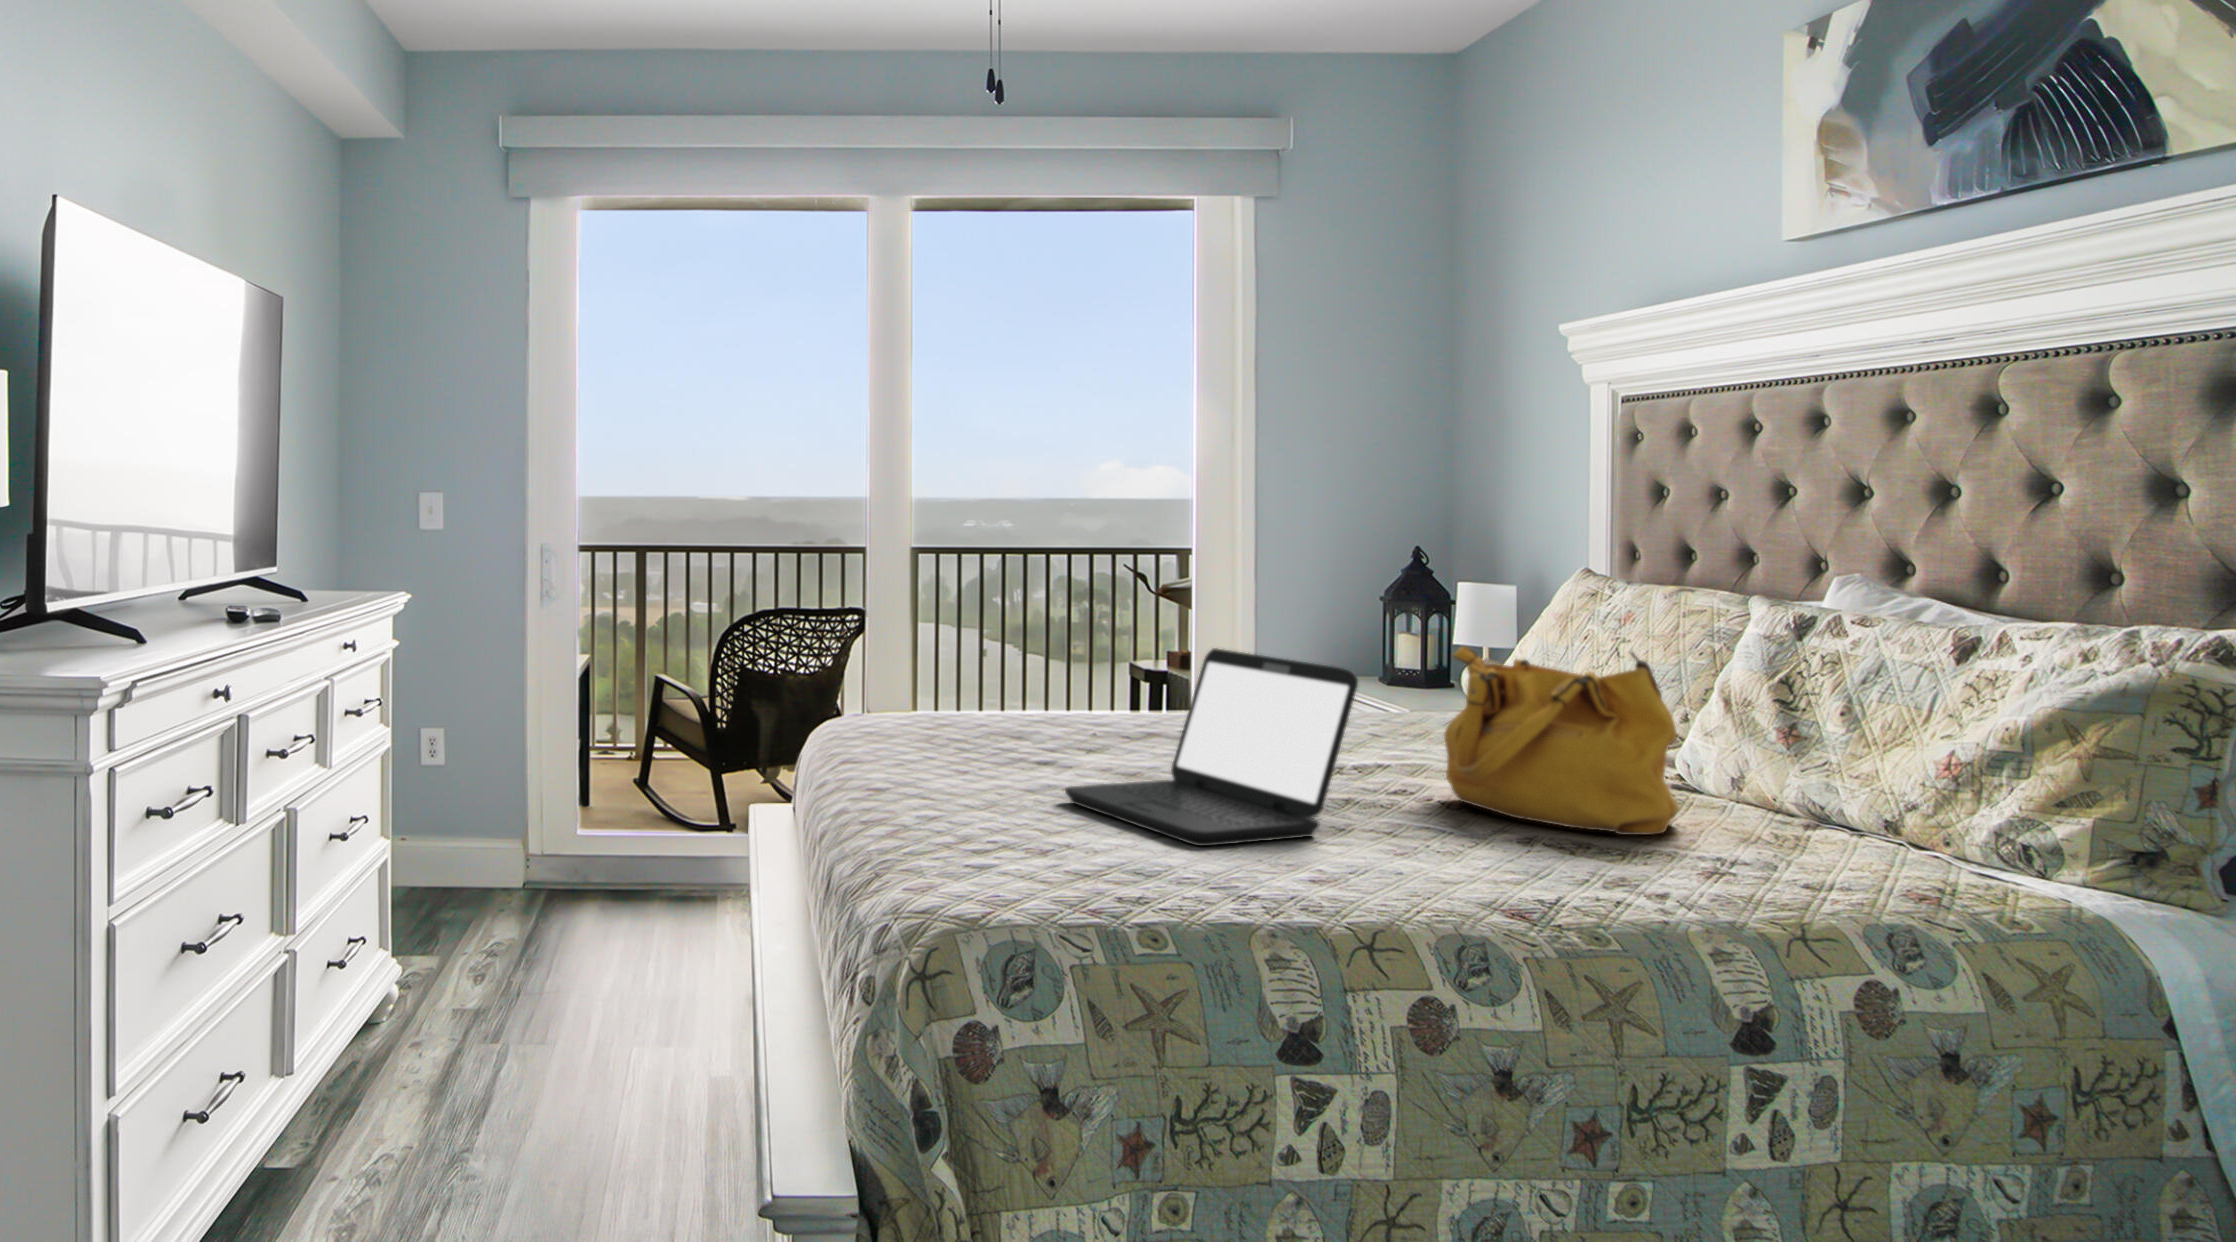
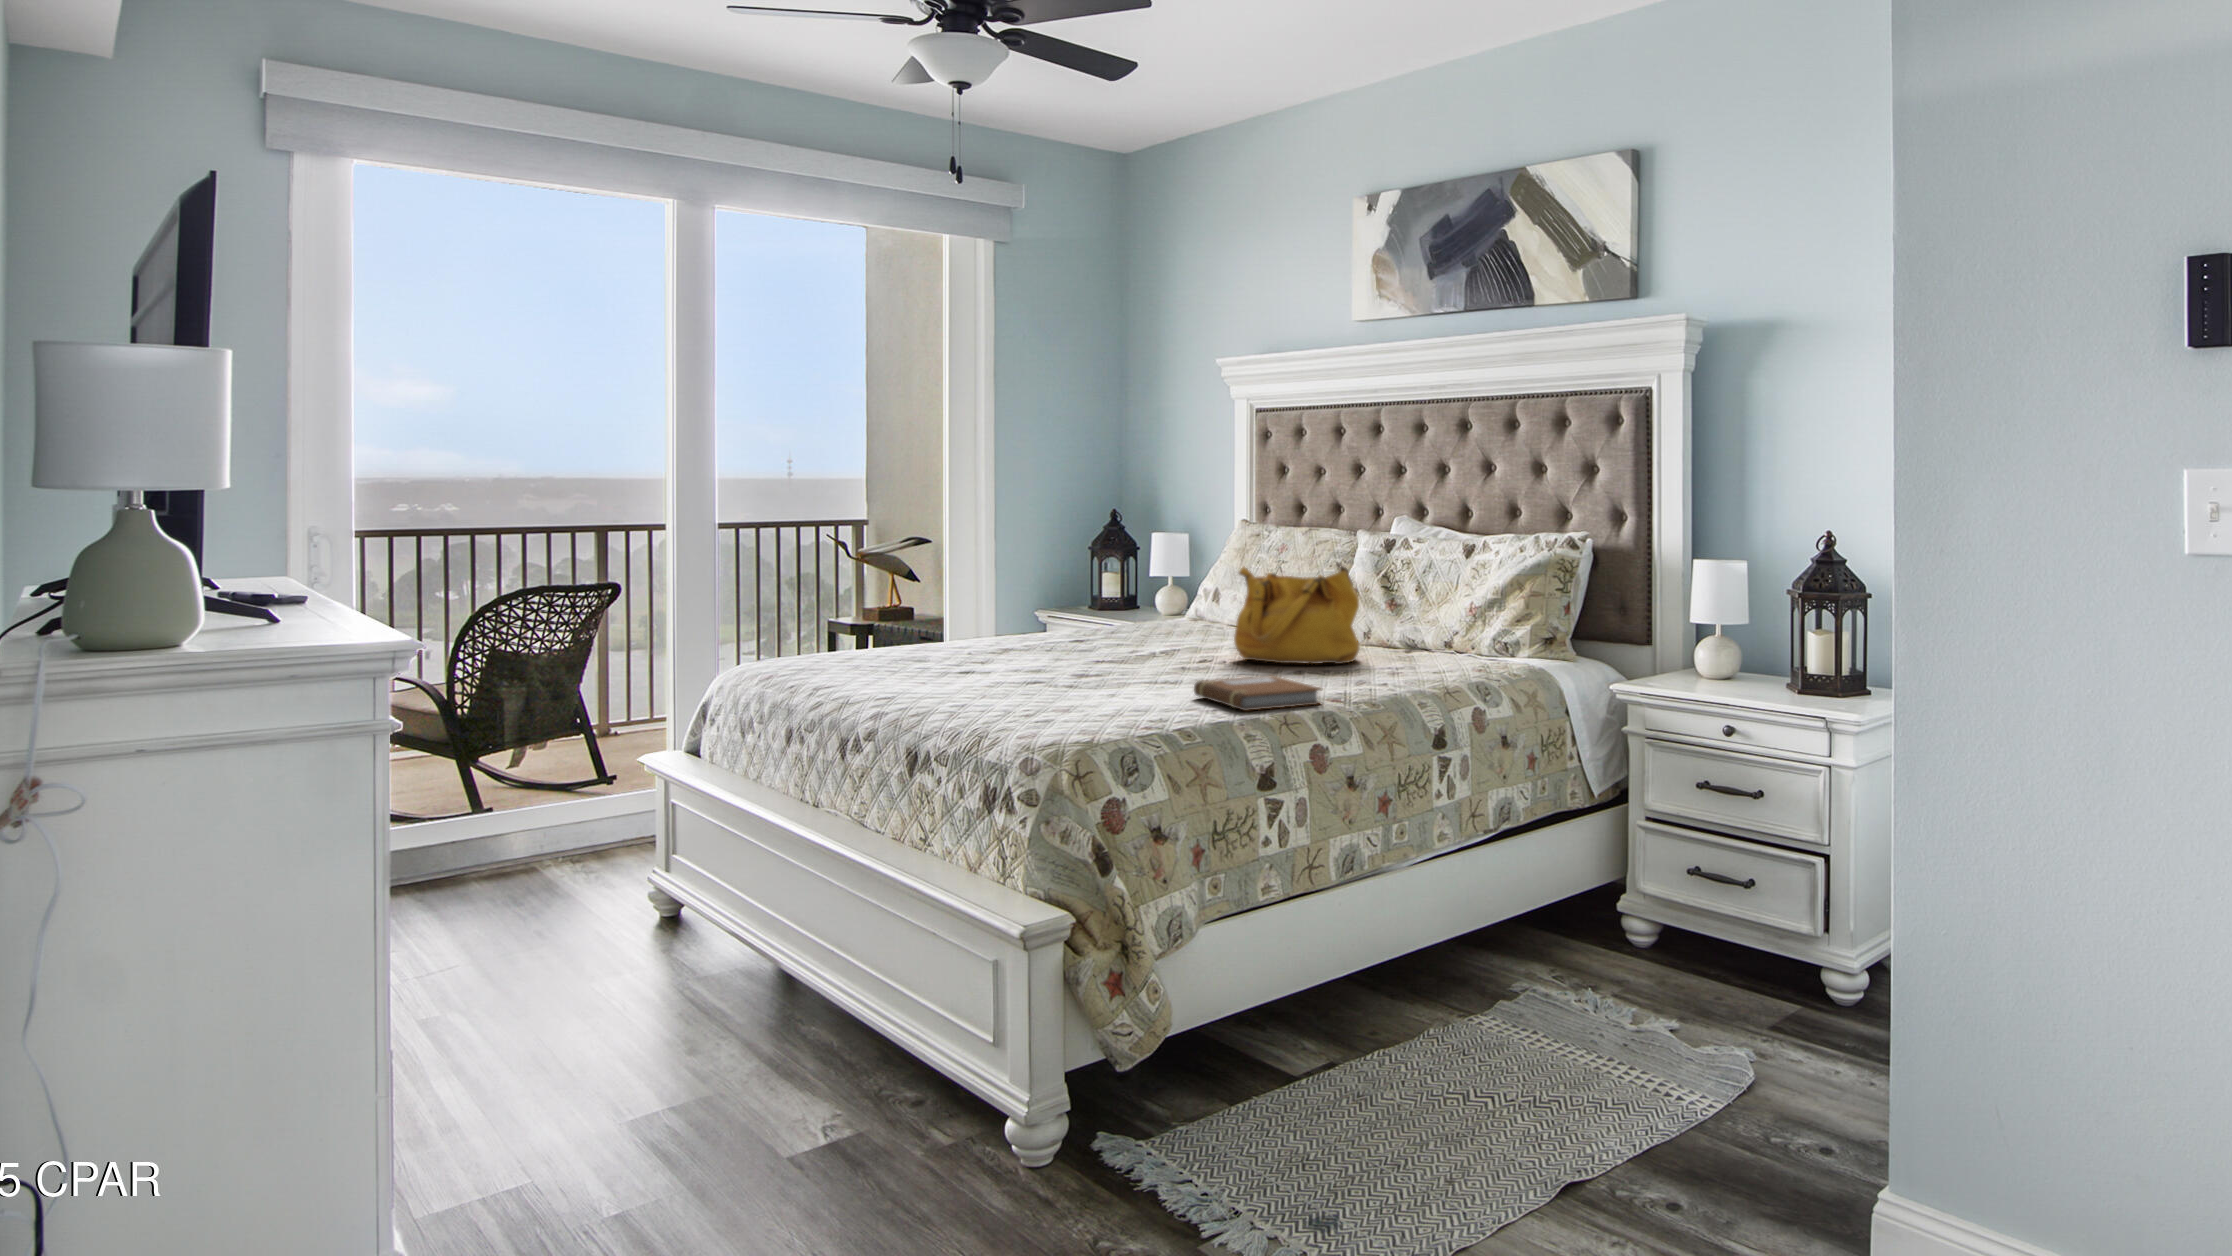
laptop: present [1065,648,1358,846] -> none [1036,578,1222,696]
notebook: none [1251,836,1452,919] -> present [1194,676,1321,711]

